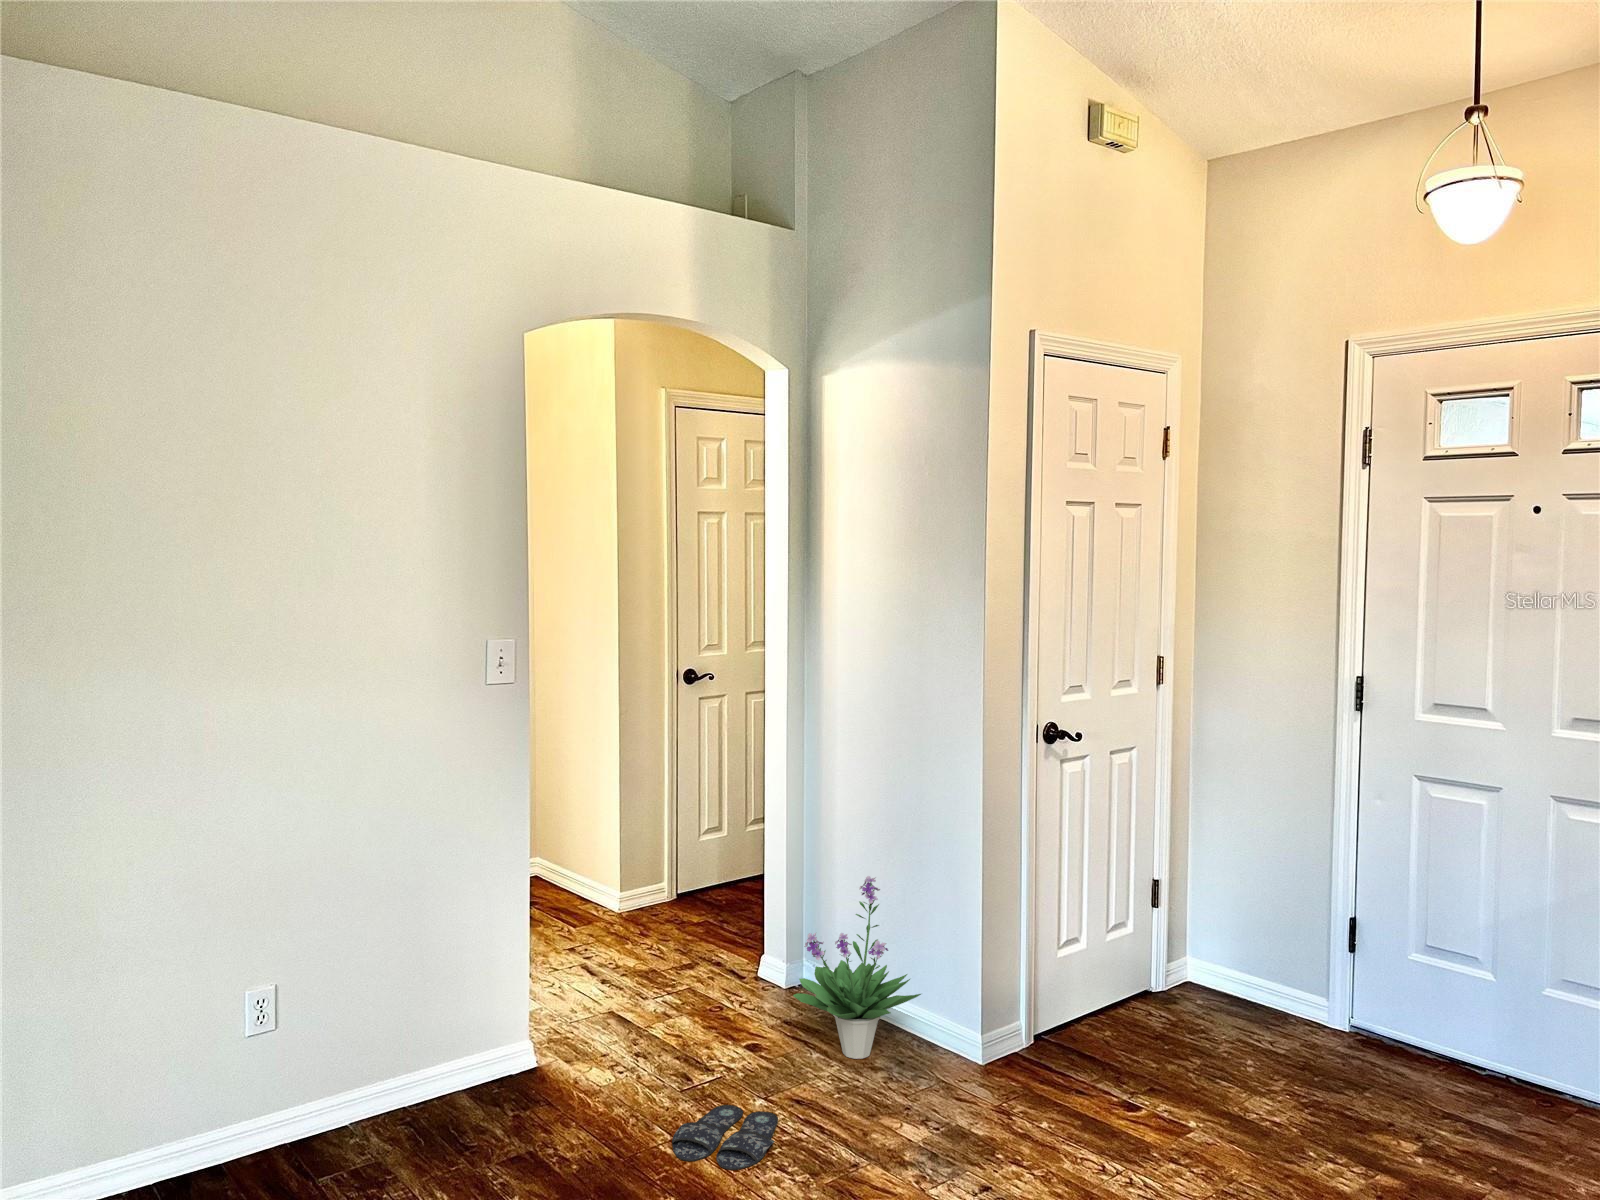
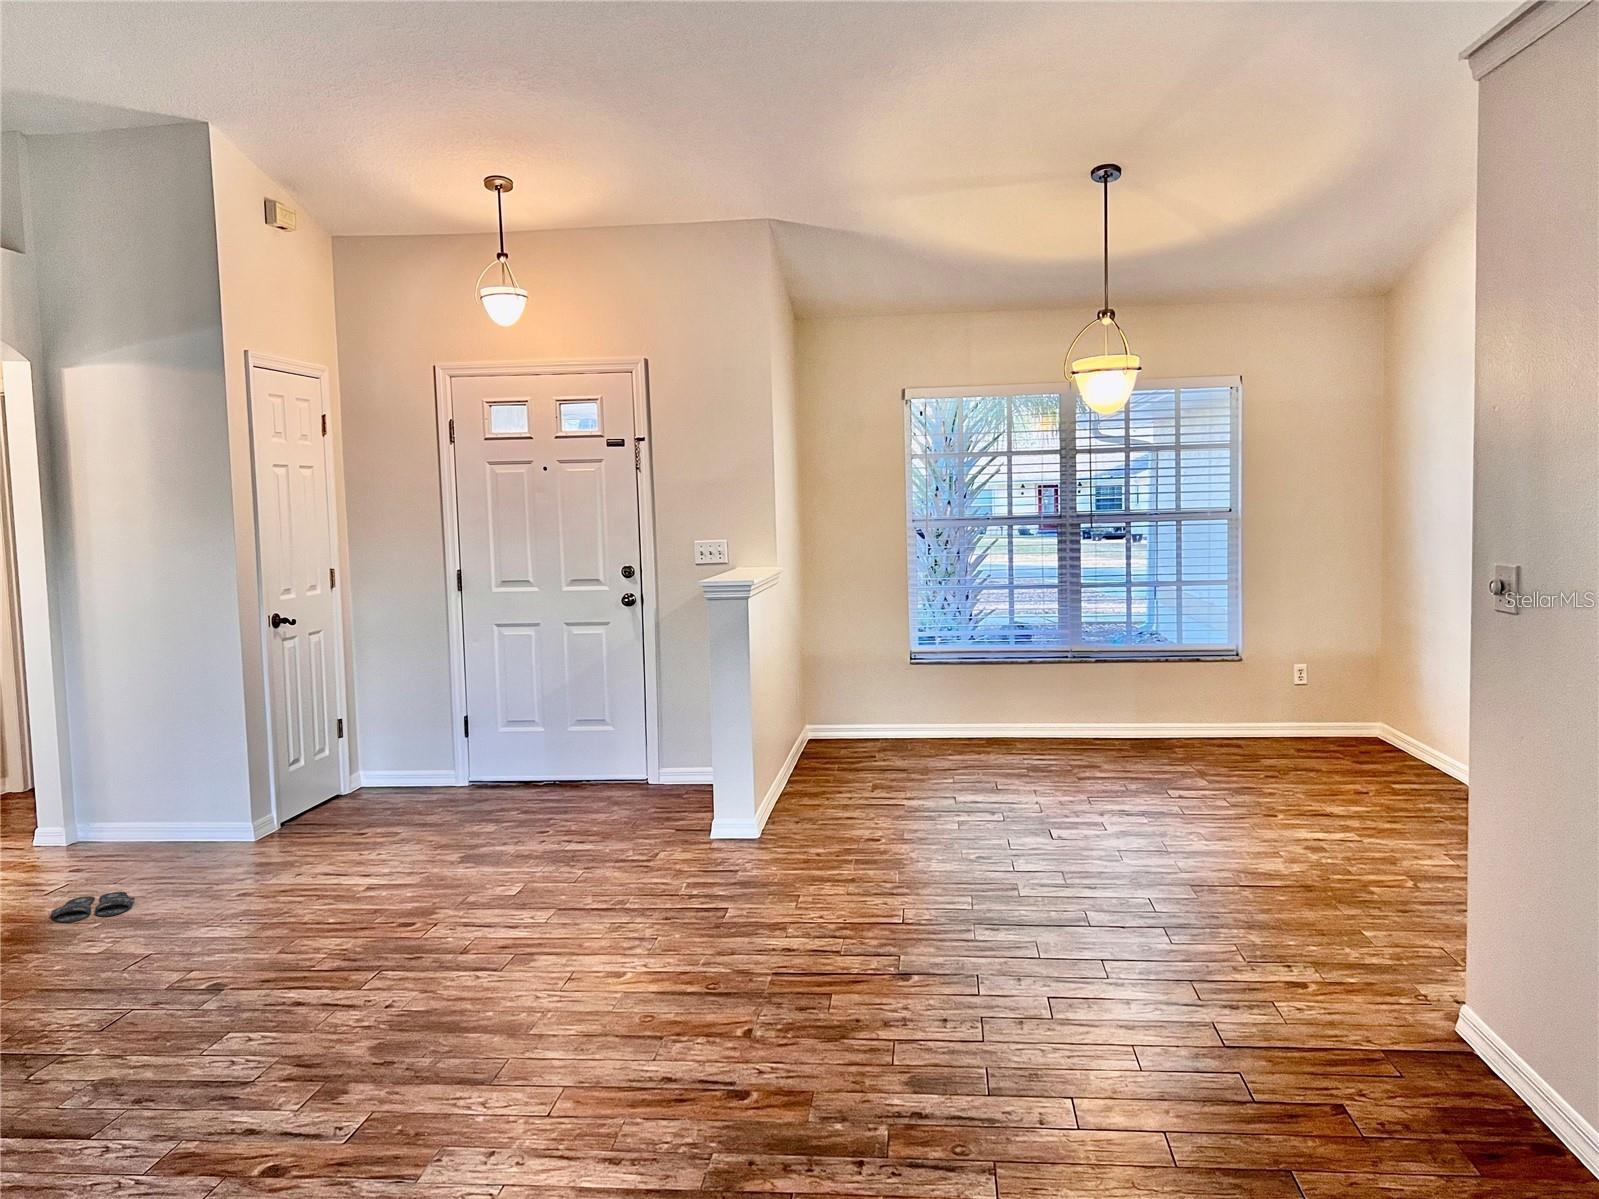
potted plant: present [793,876,921,1059] -> none [101,731,205,862]

